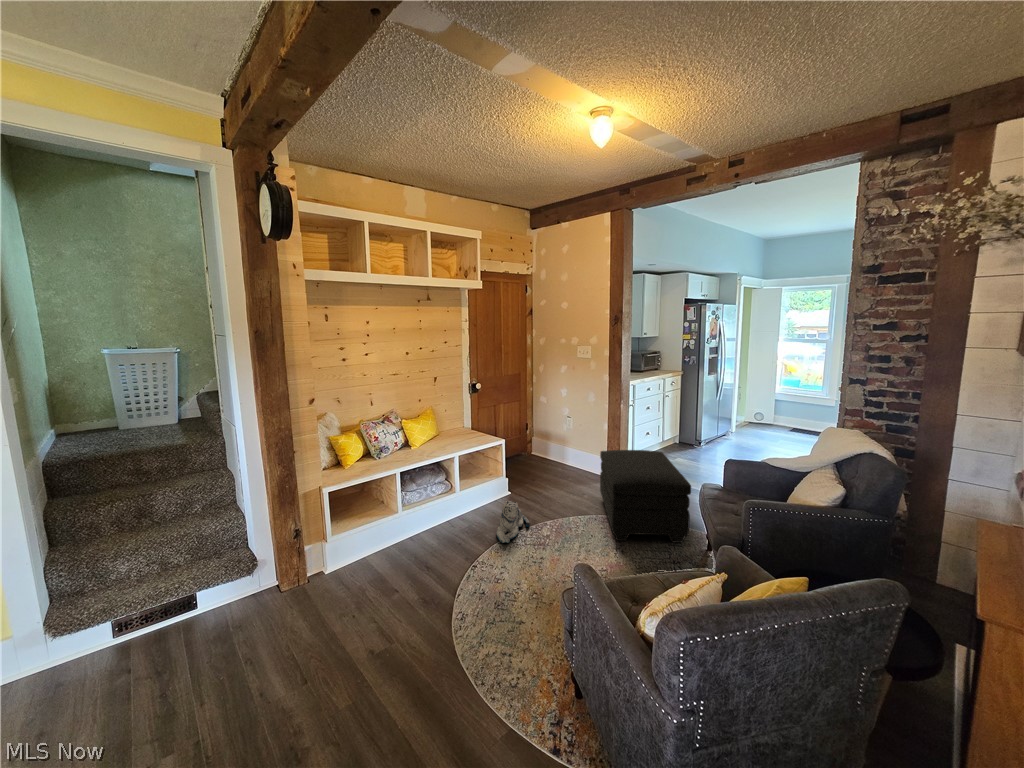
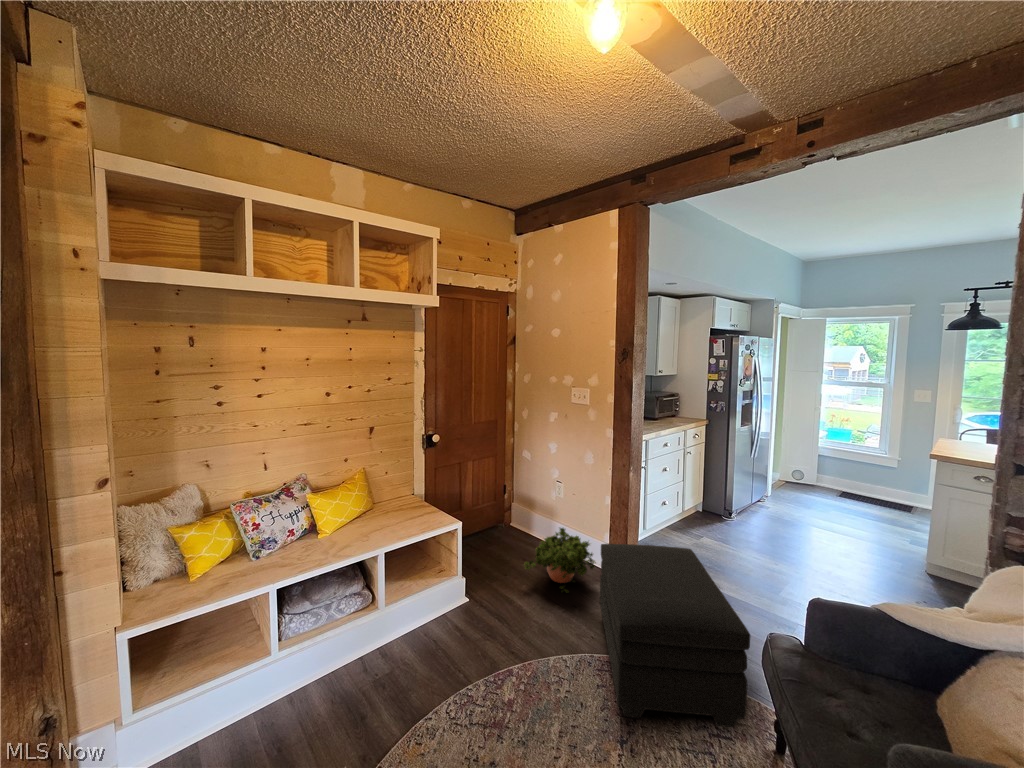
potted plant: none [545,448,598,489] -> present [525,528,596,592]
plush toy: present [496,501,530,543] -> none [430,635,488,718]

